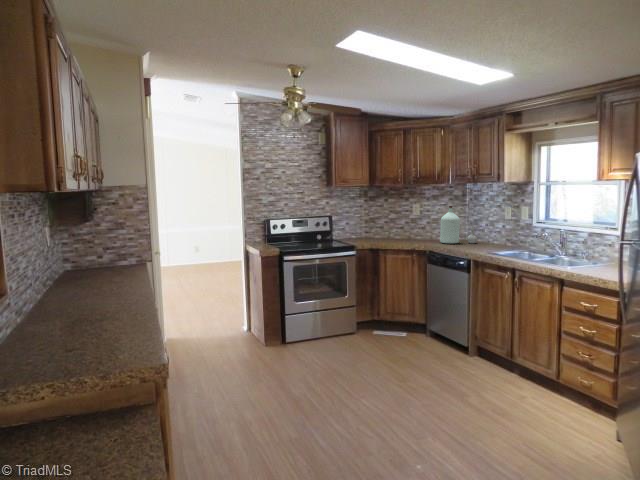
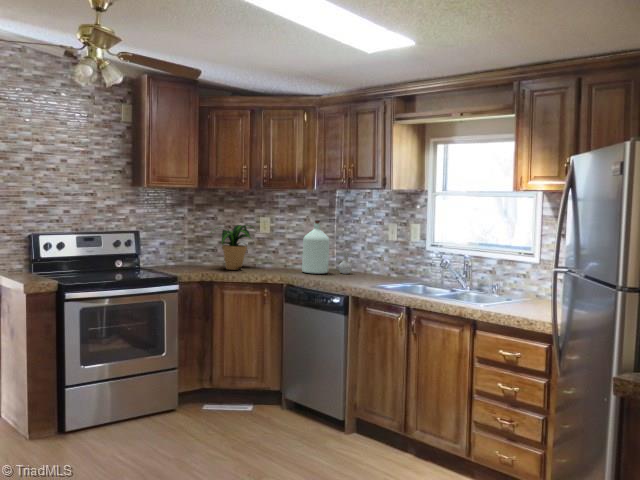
potted plant: none [376,210,410,241] -> present [211,225,254,270]

